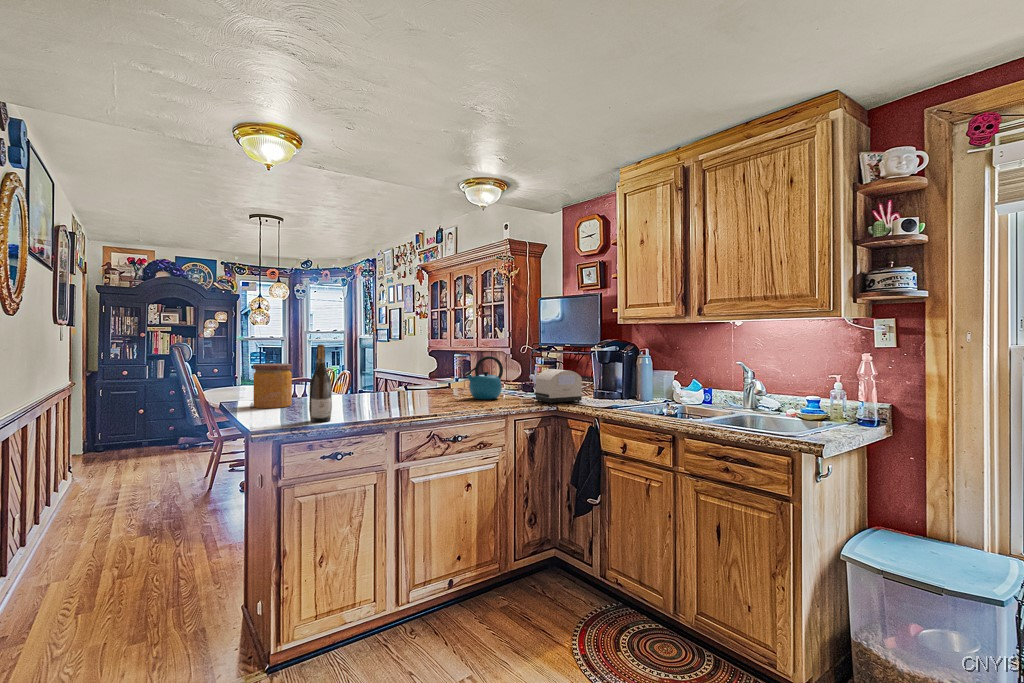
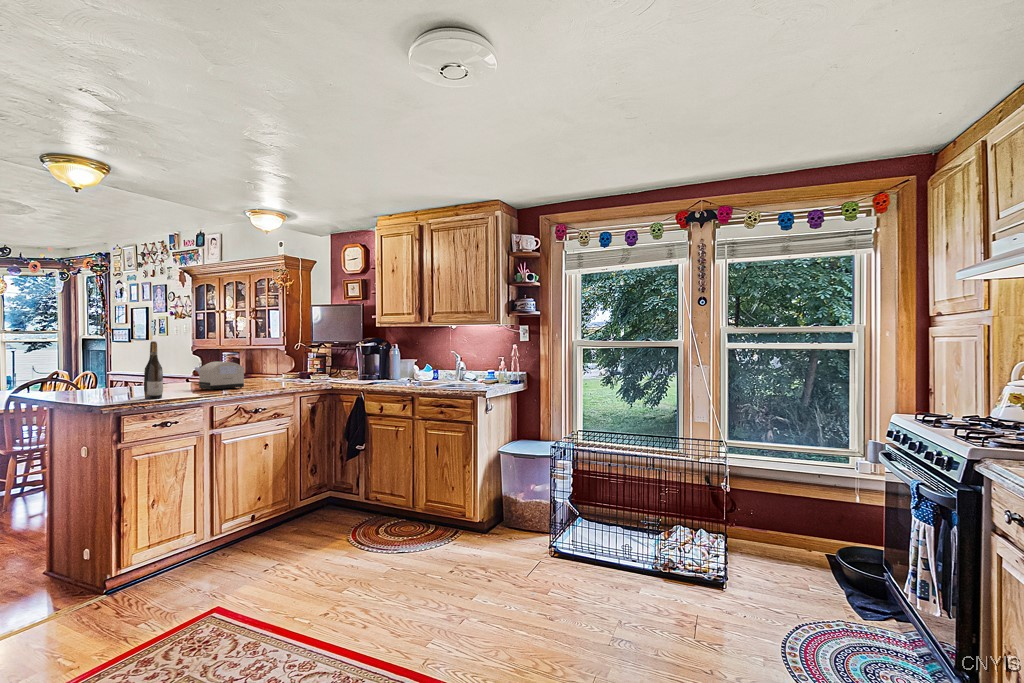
kettle: present [465,356,503,399] -> none [254,351,286,384]
jar: present [253,363,292,408] -> none [62,359,100,396]
toaster: present [529,369,582,404] -> present [195,362,244,390]

